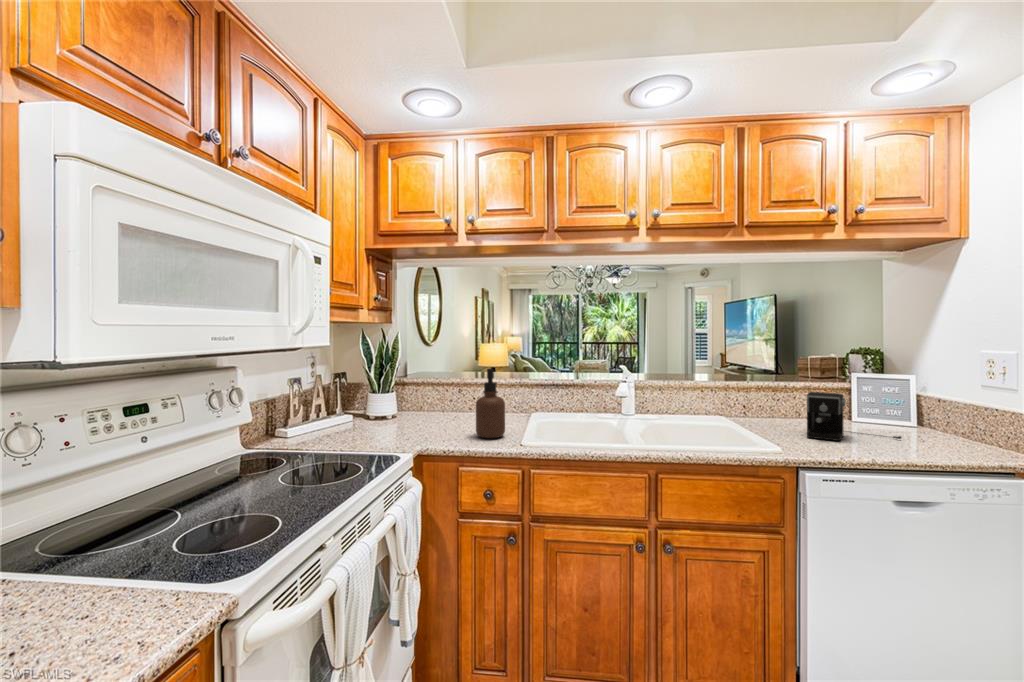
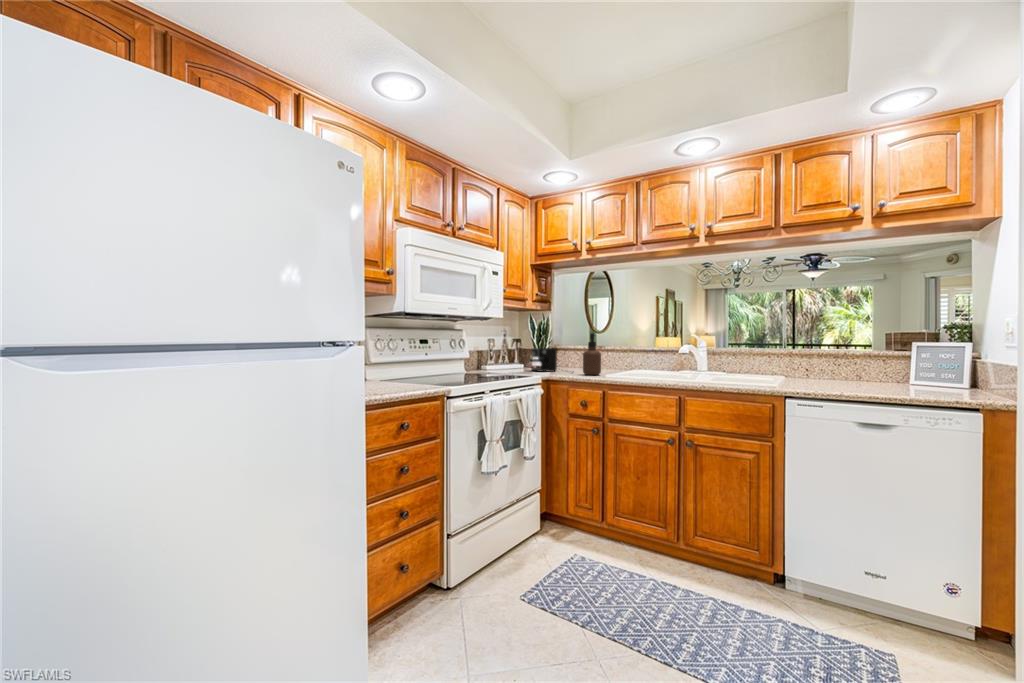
coffee maker: present [807,392,901,441] -> present [529,348,557,372]

